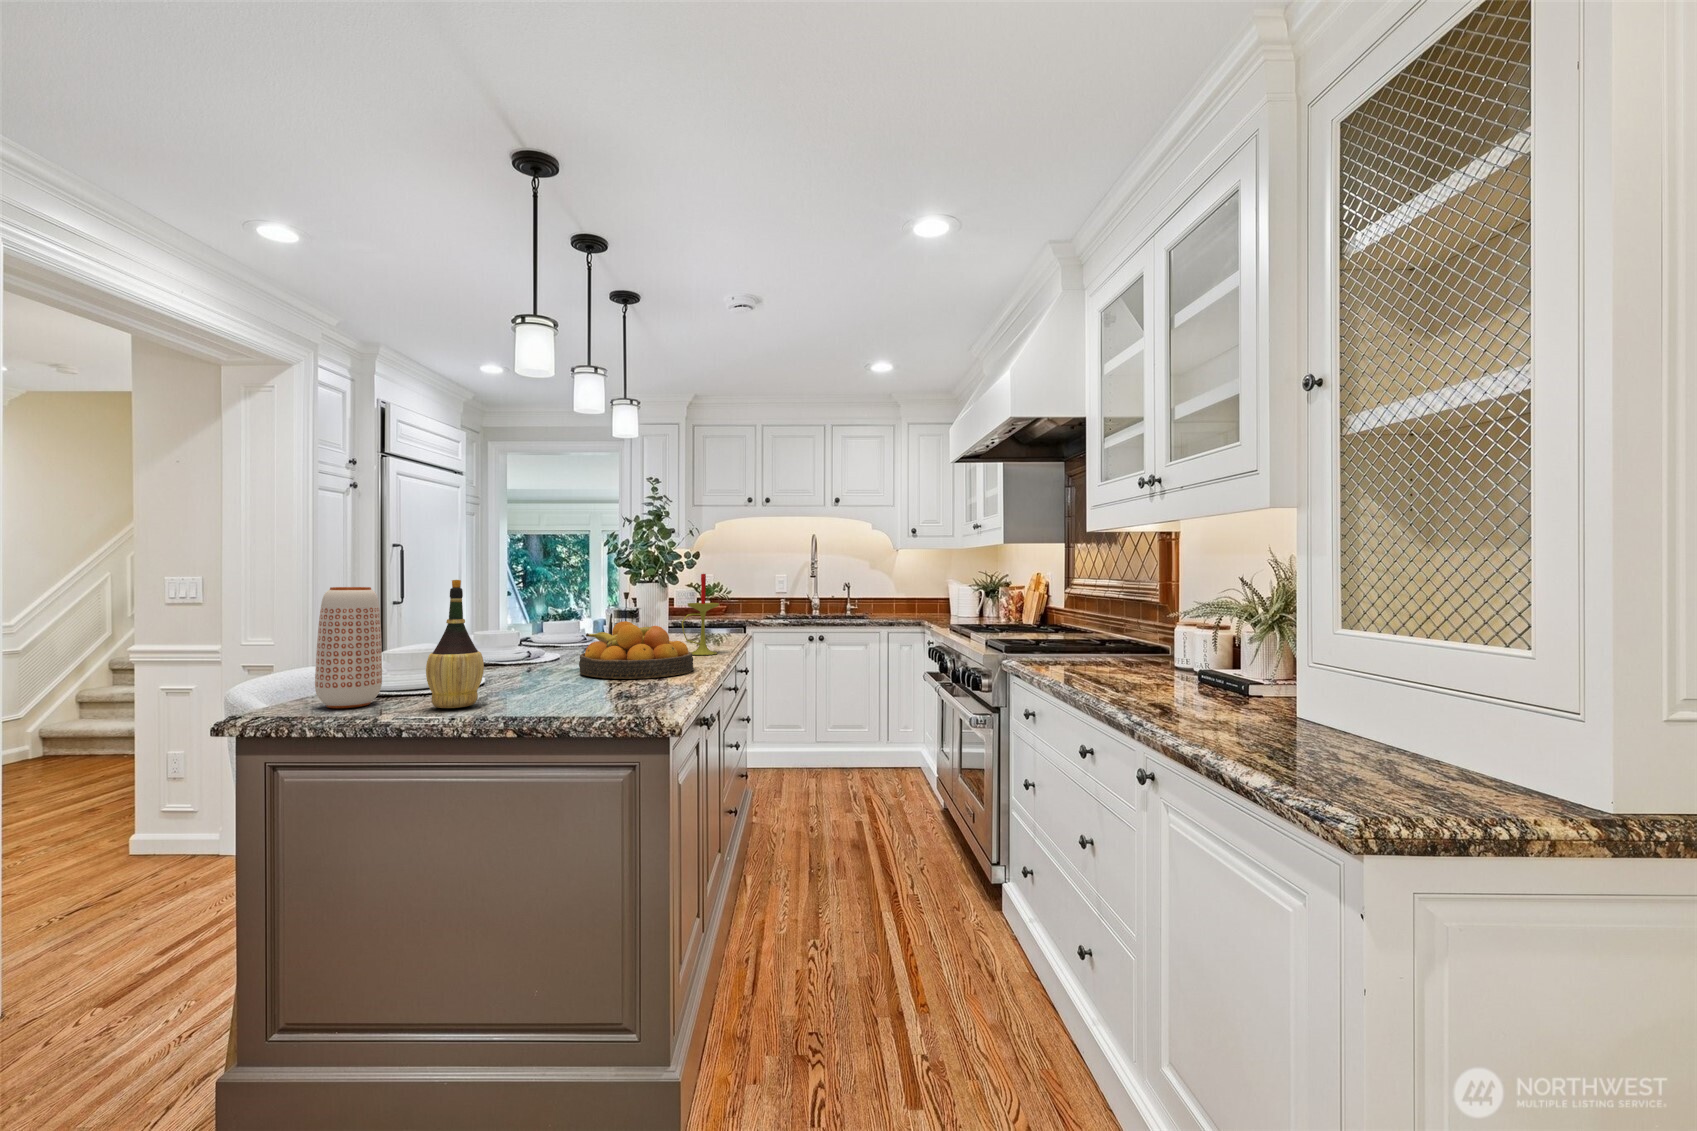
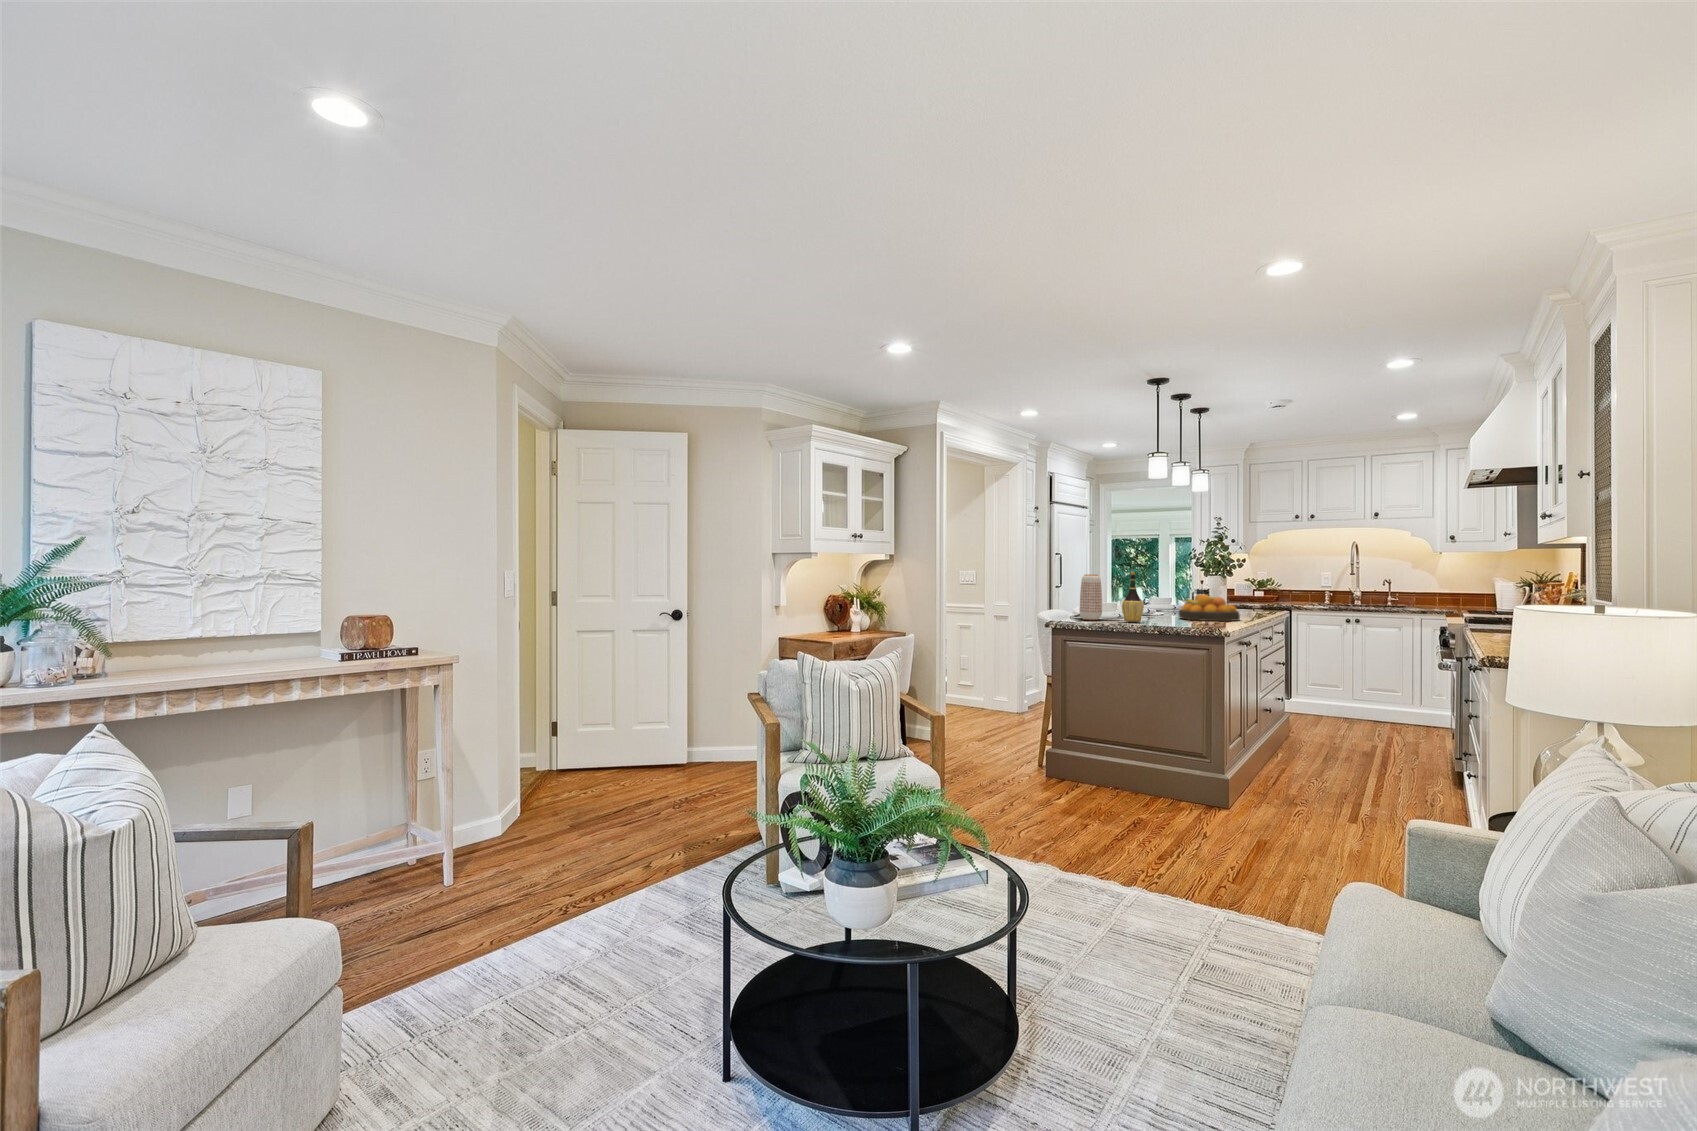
candle: present [682,574,719,655] -> none [1234,569,1258,617]

